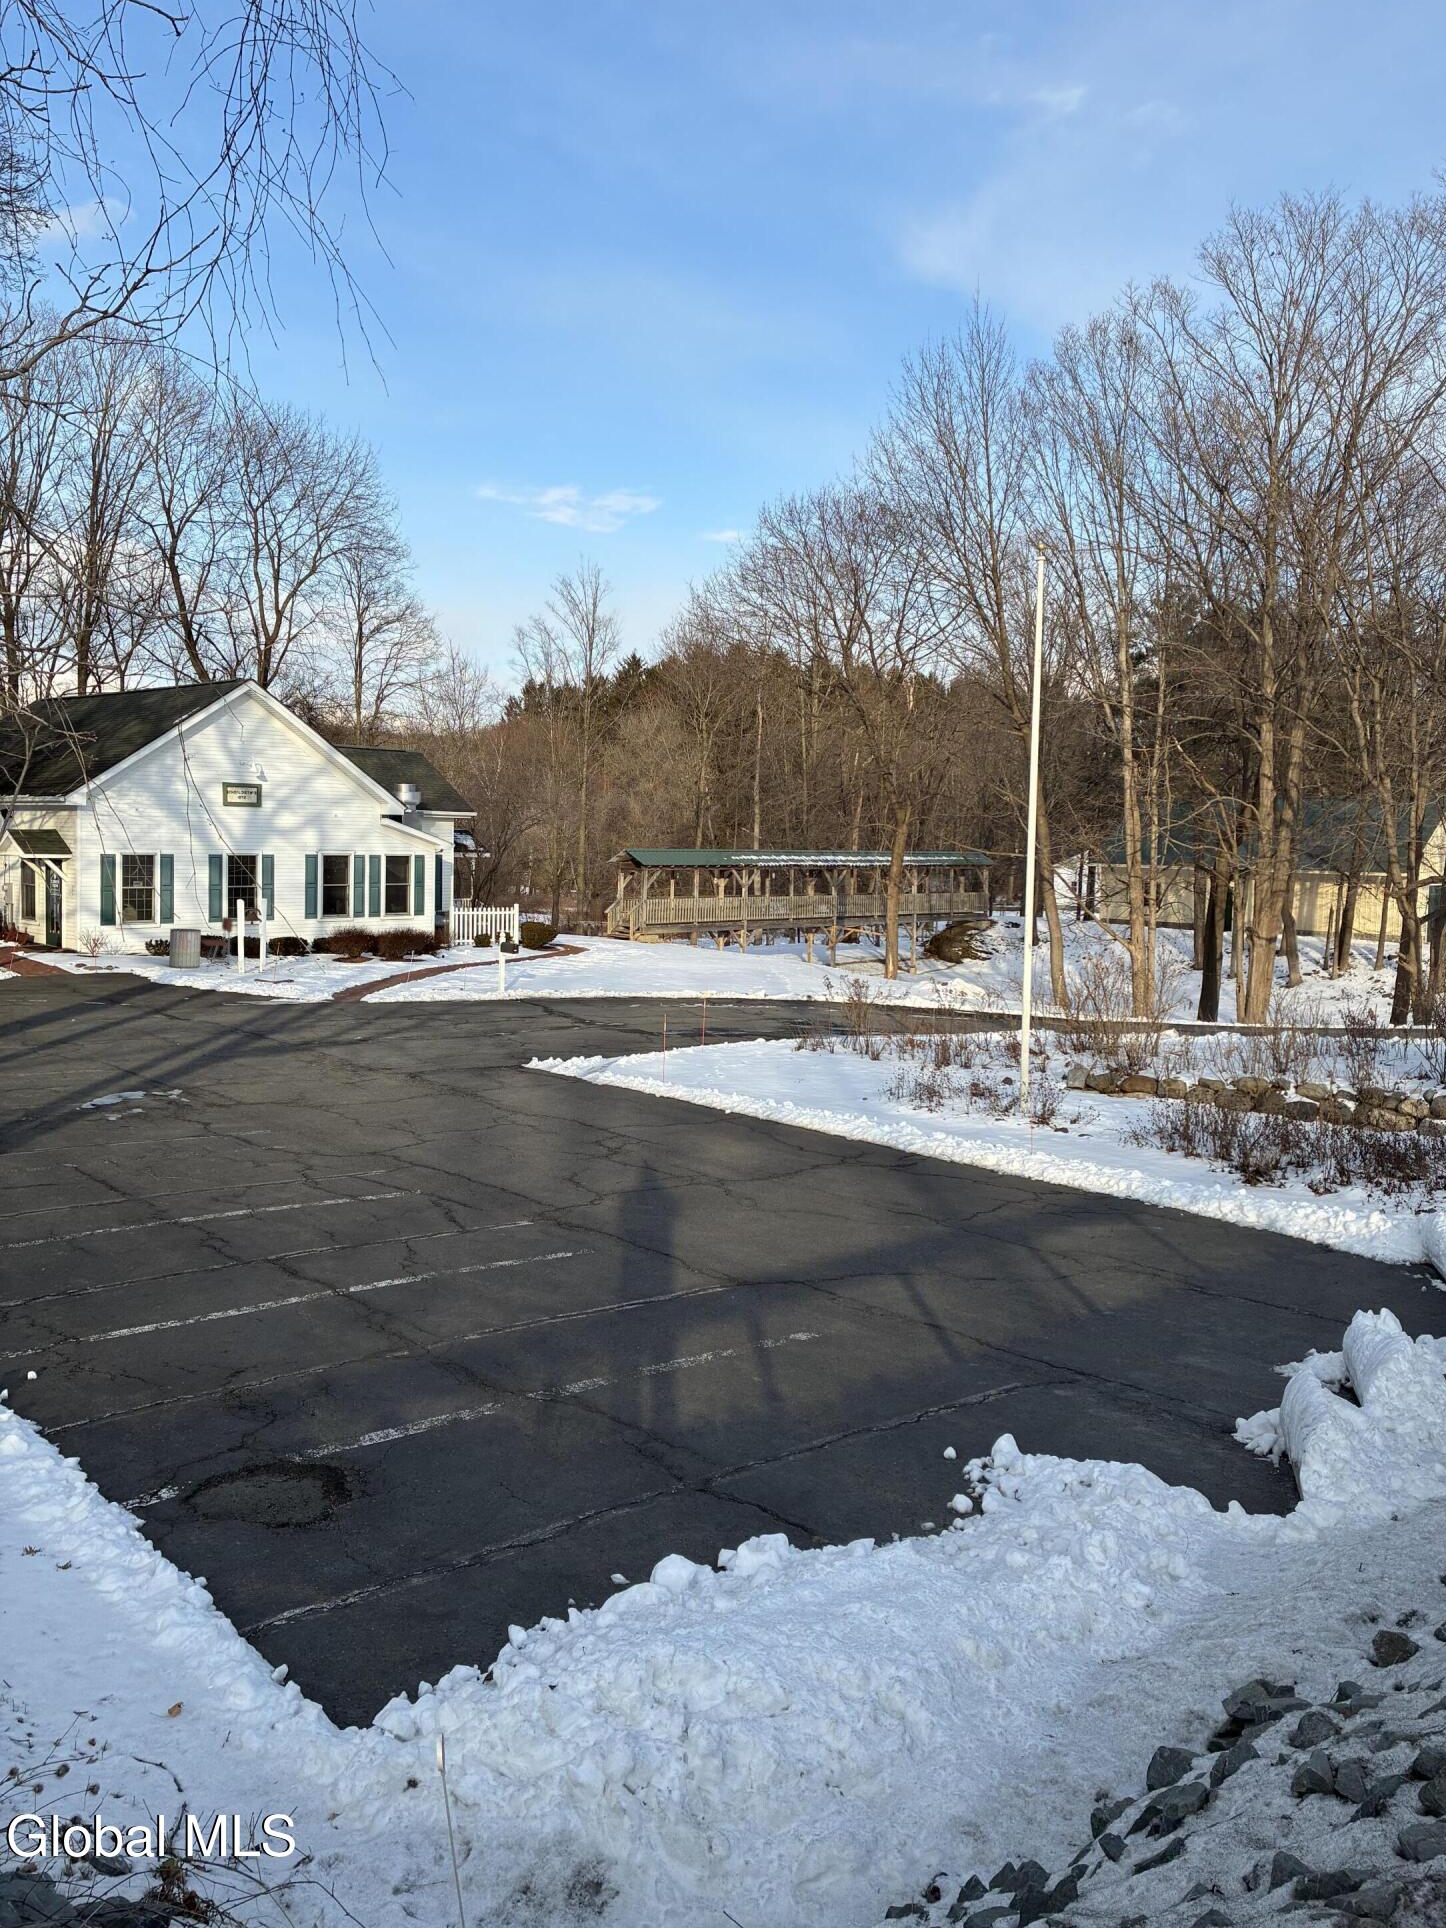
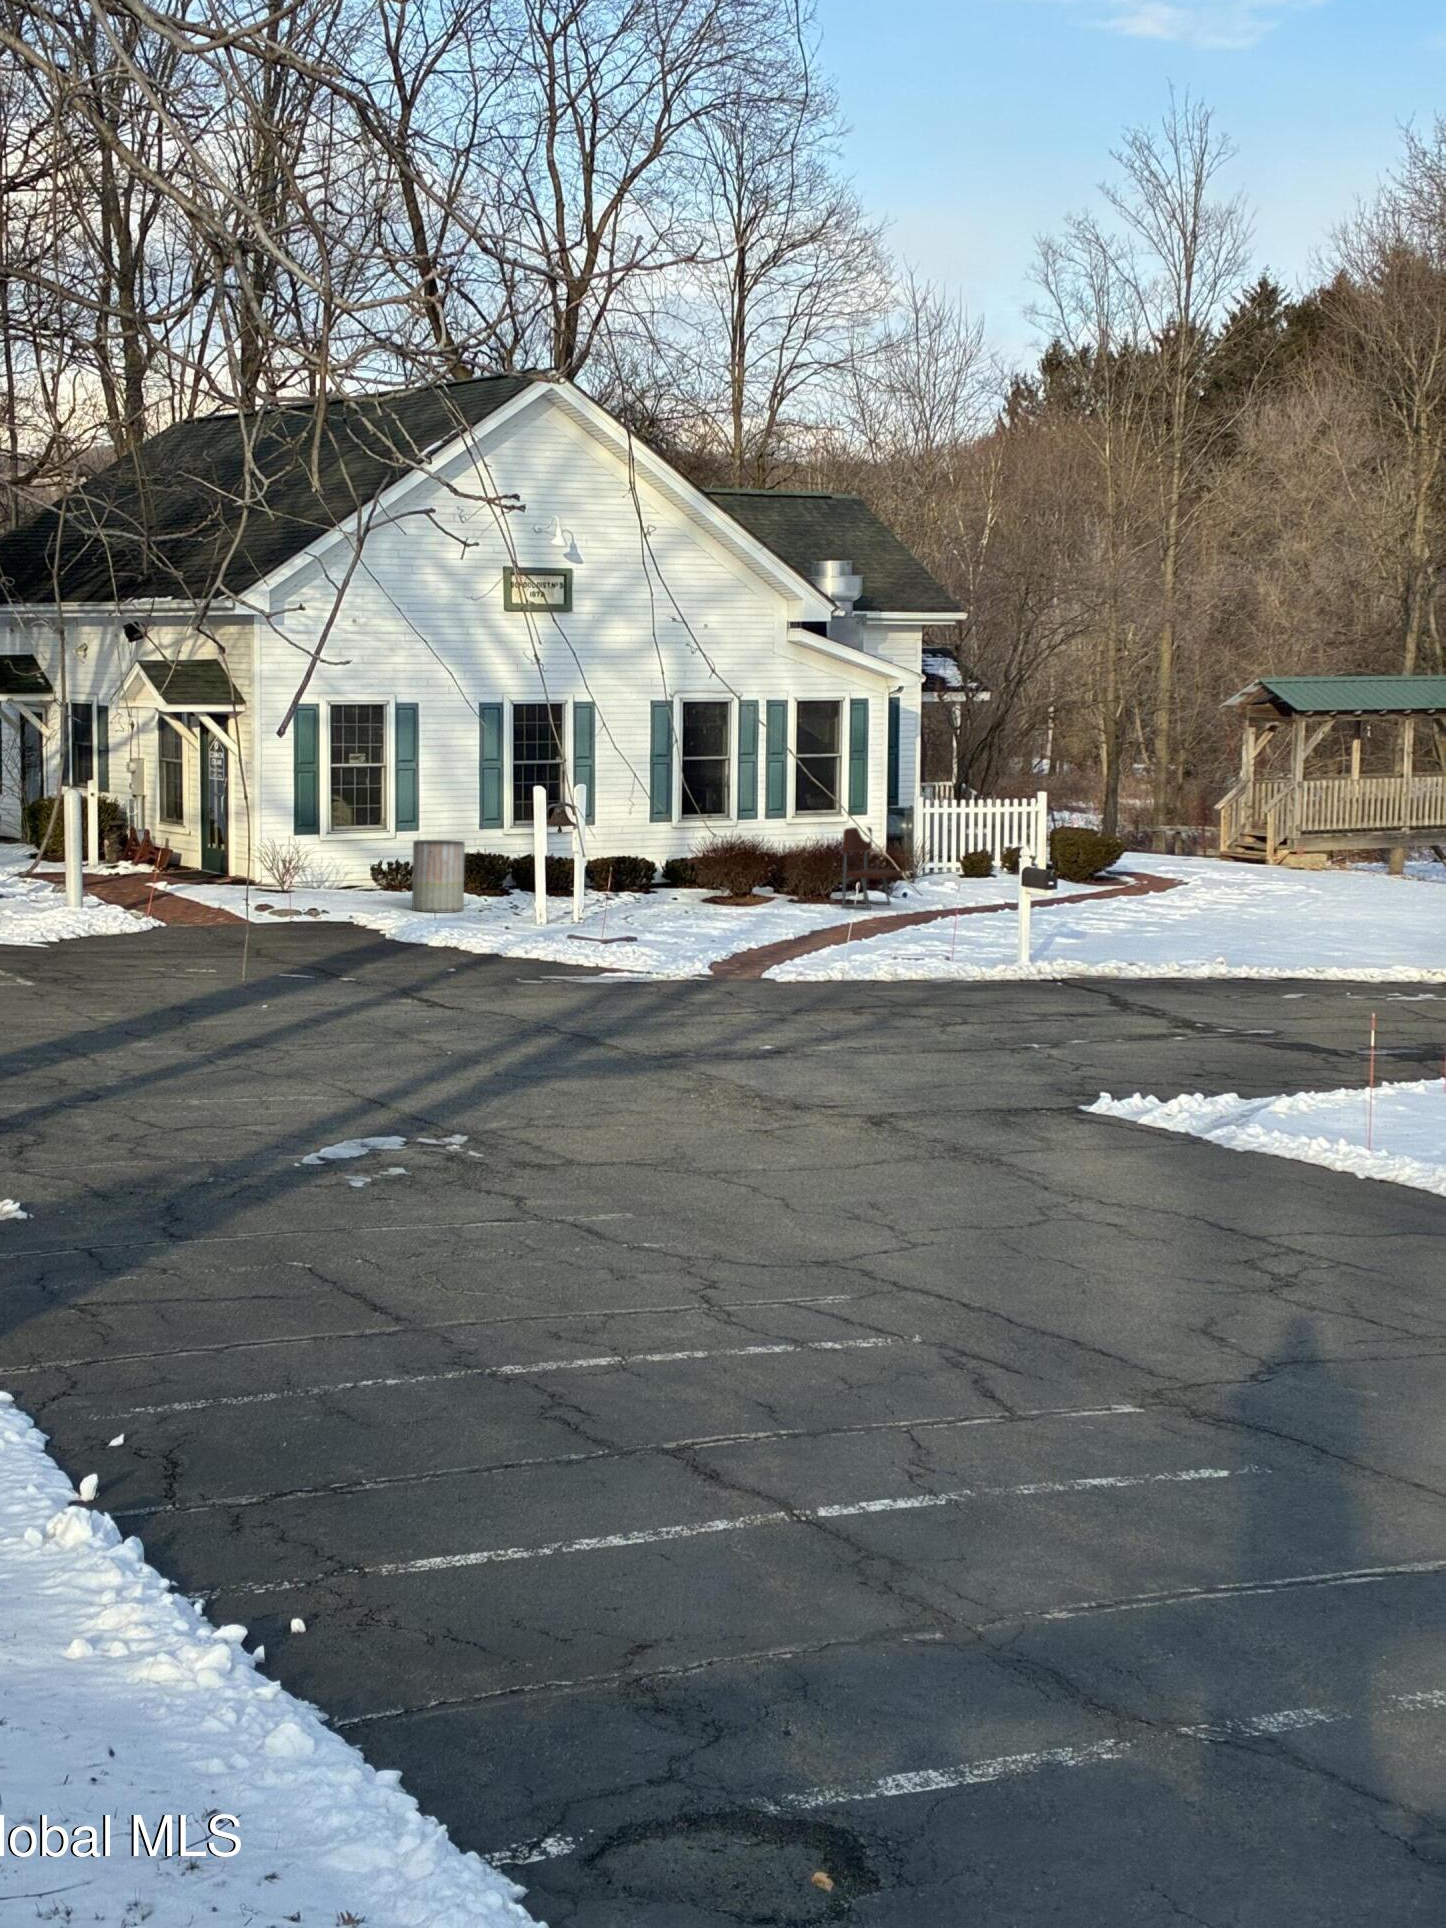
bench: present [202,917,233,963] -> present [841,827,903,909]

